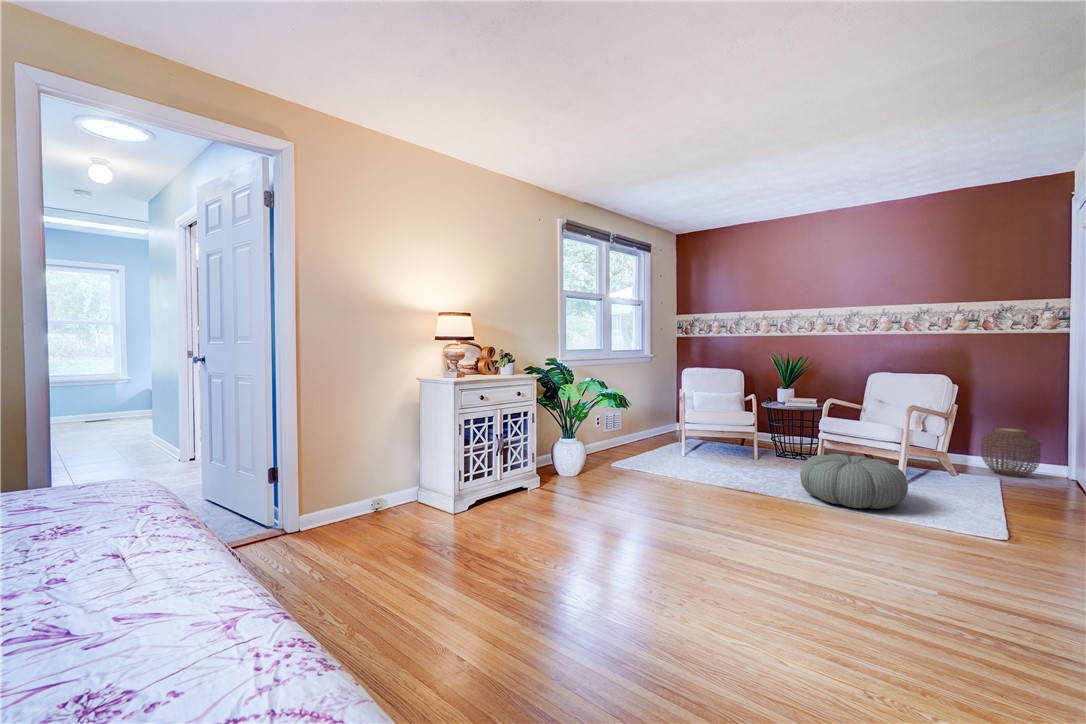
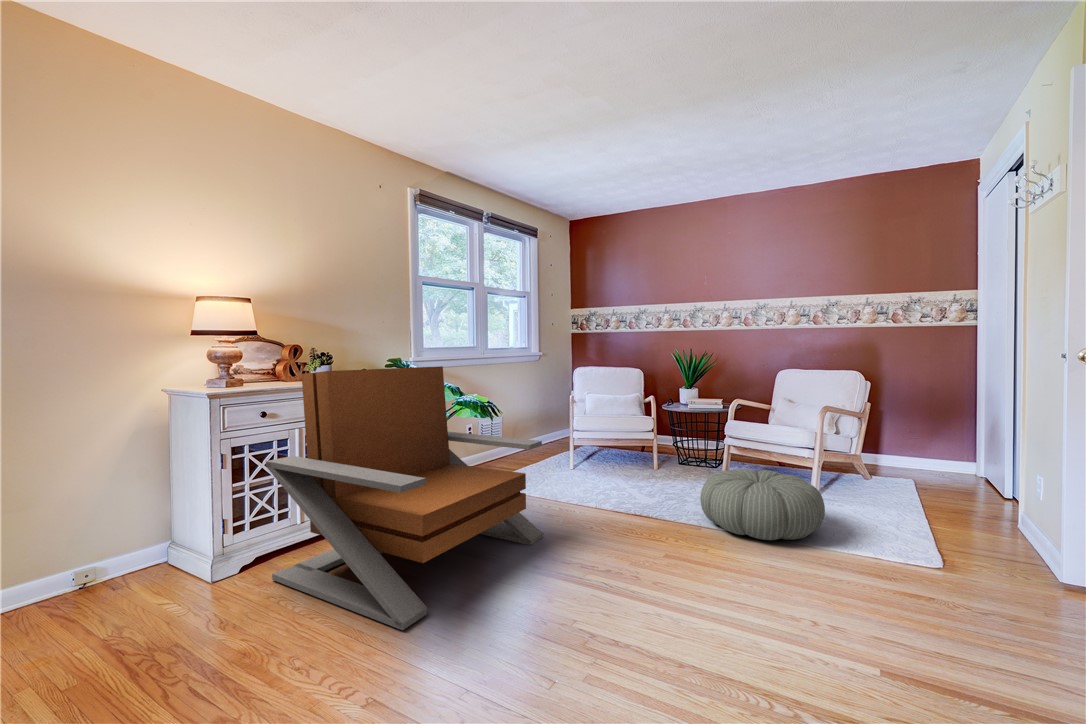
lounge chair: none [490,368,674,542] -> present [266,366,543,630]
woven basket: present [981,428,1041,477] -> none [893,429,954,484]

